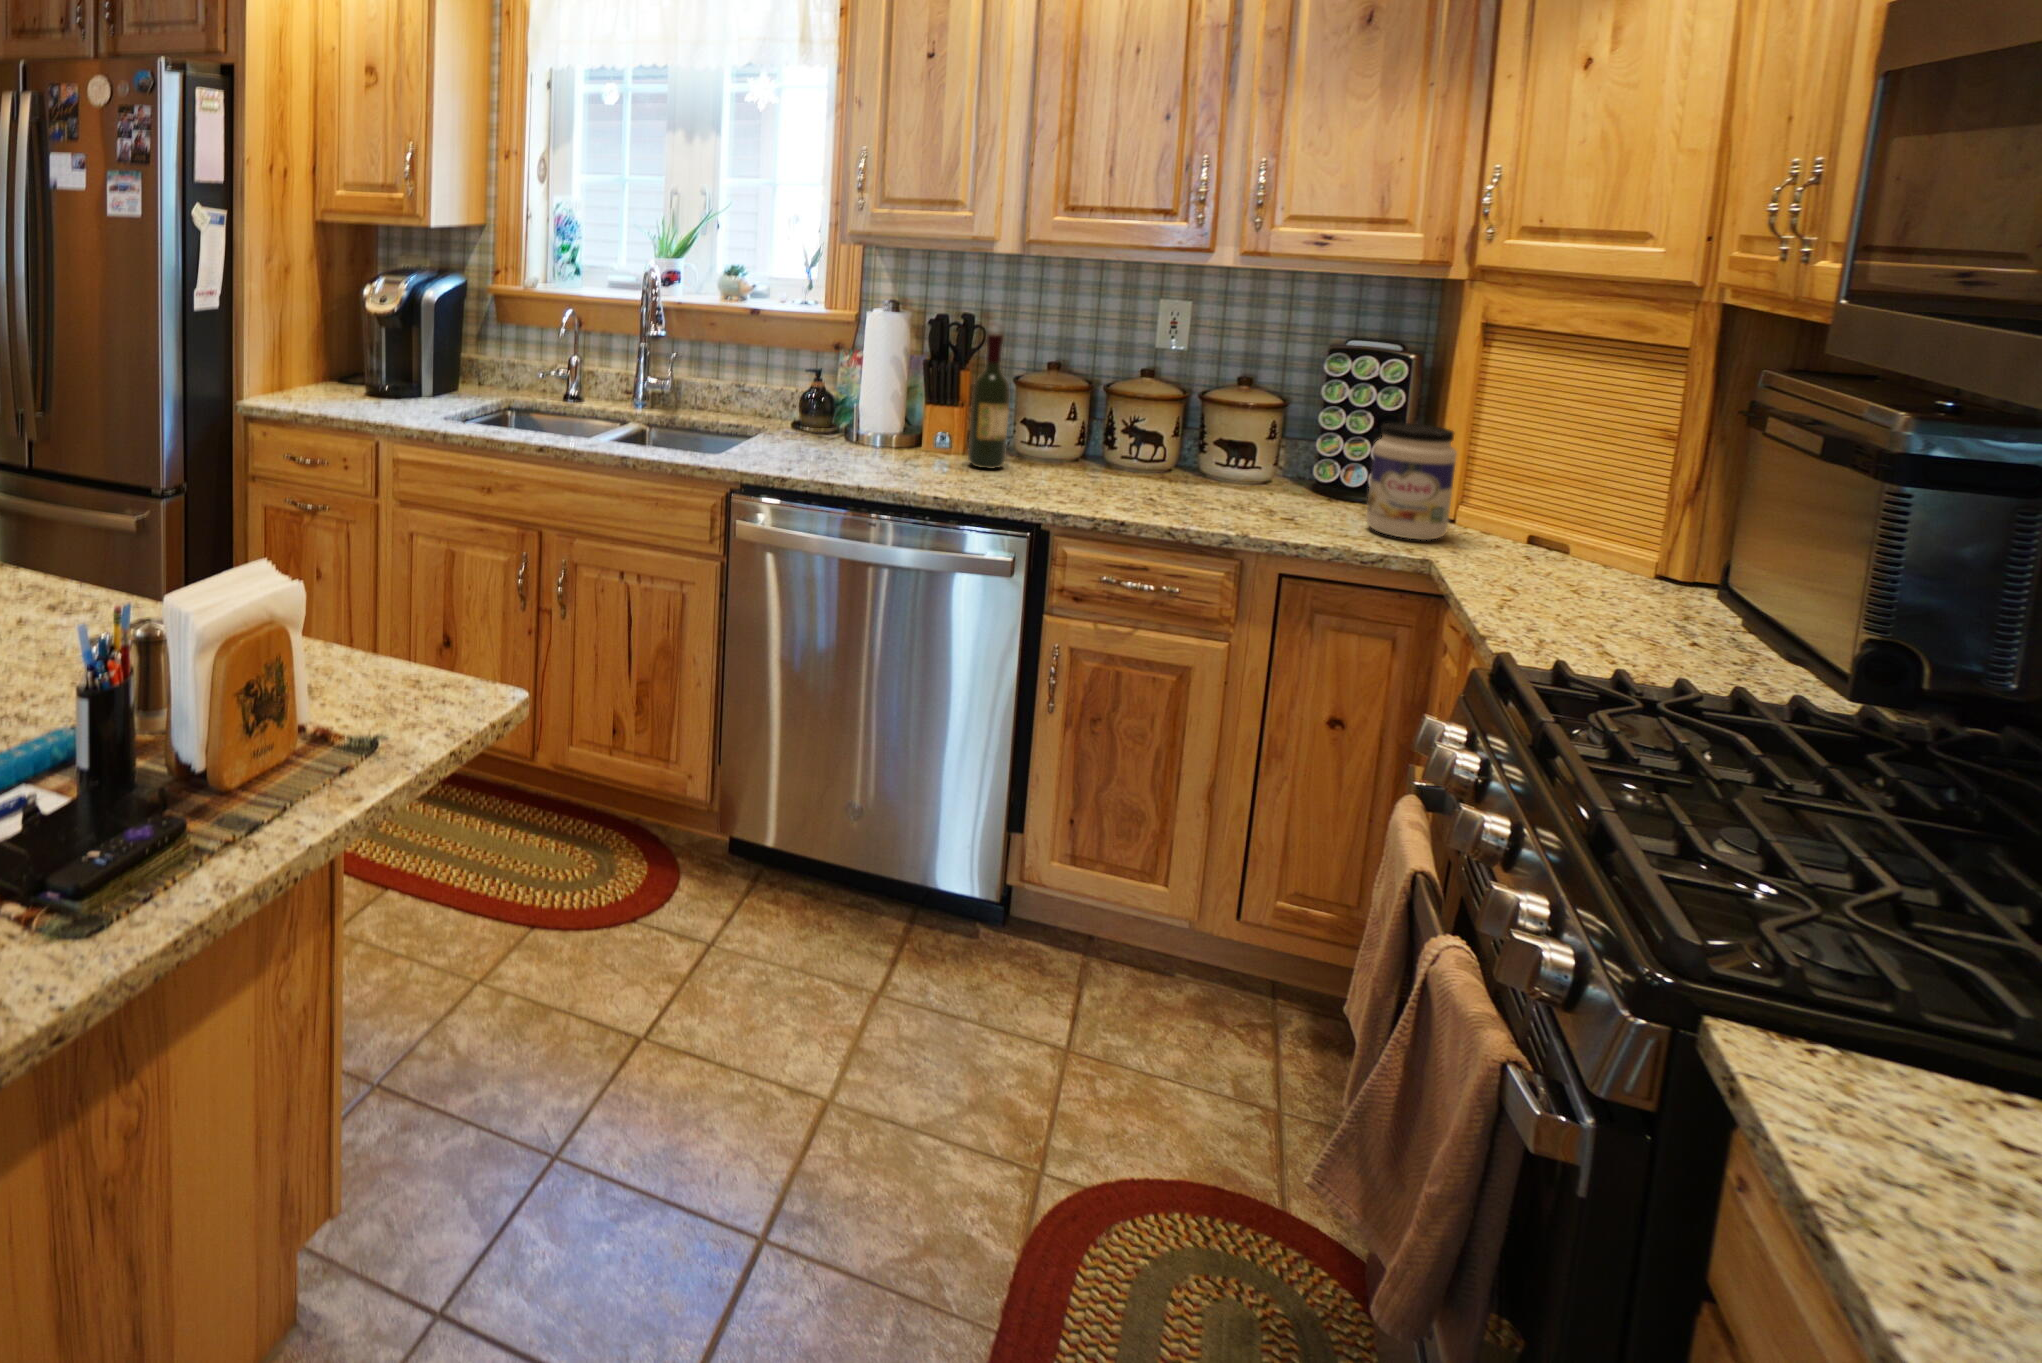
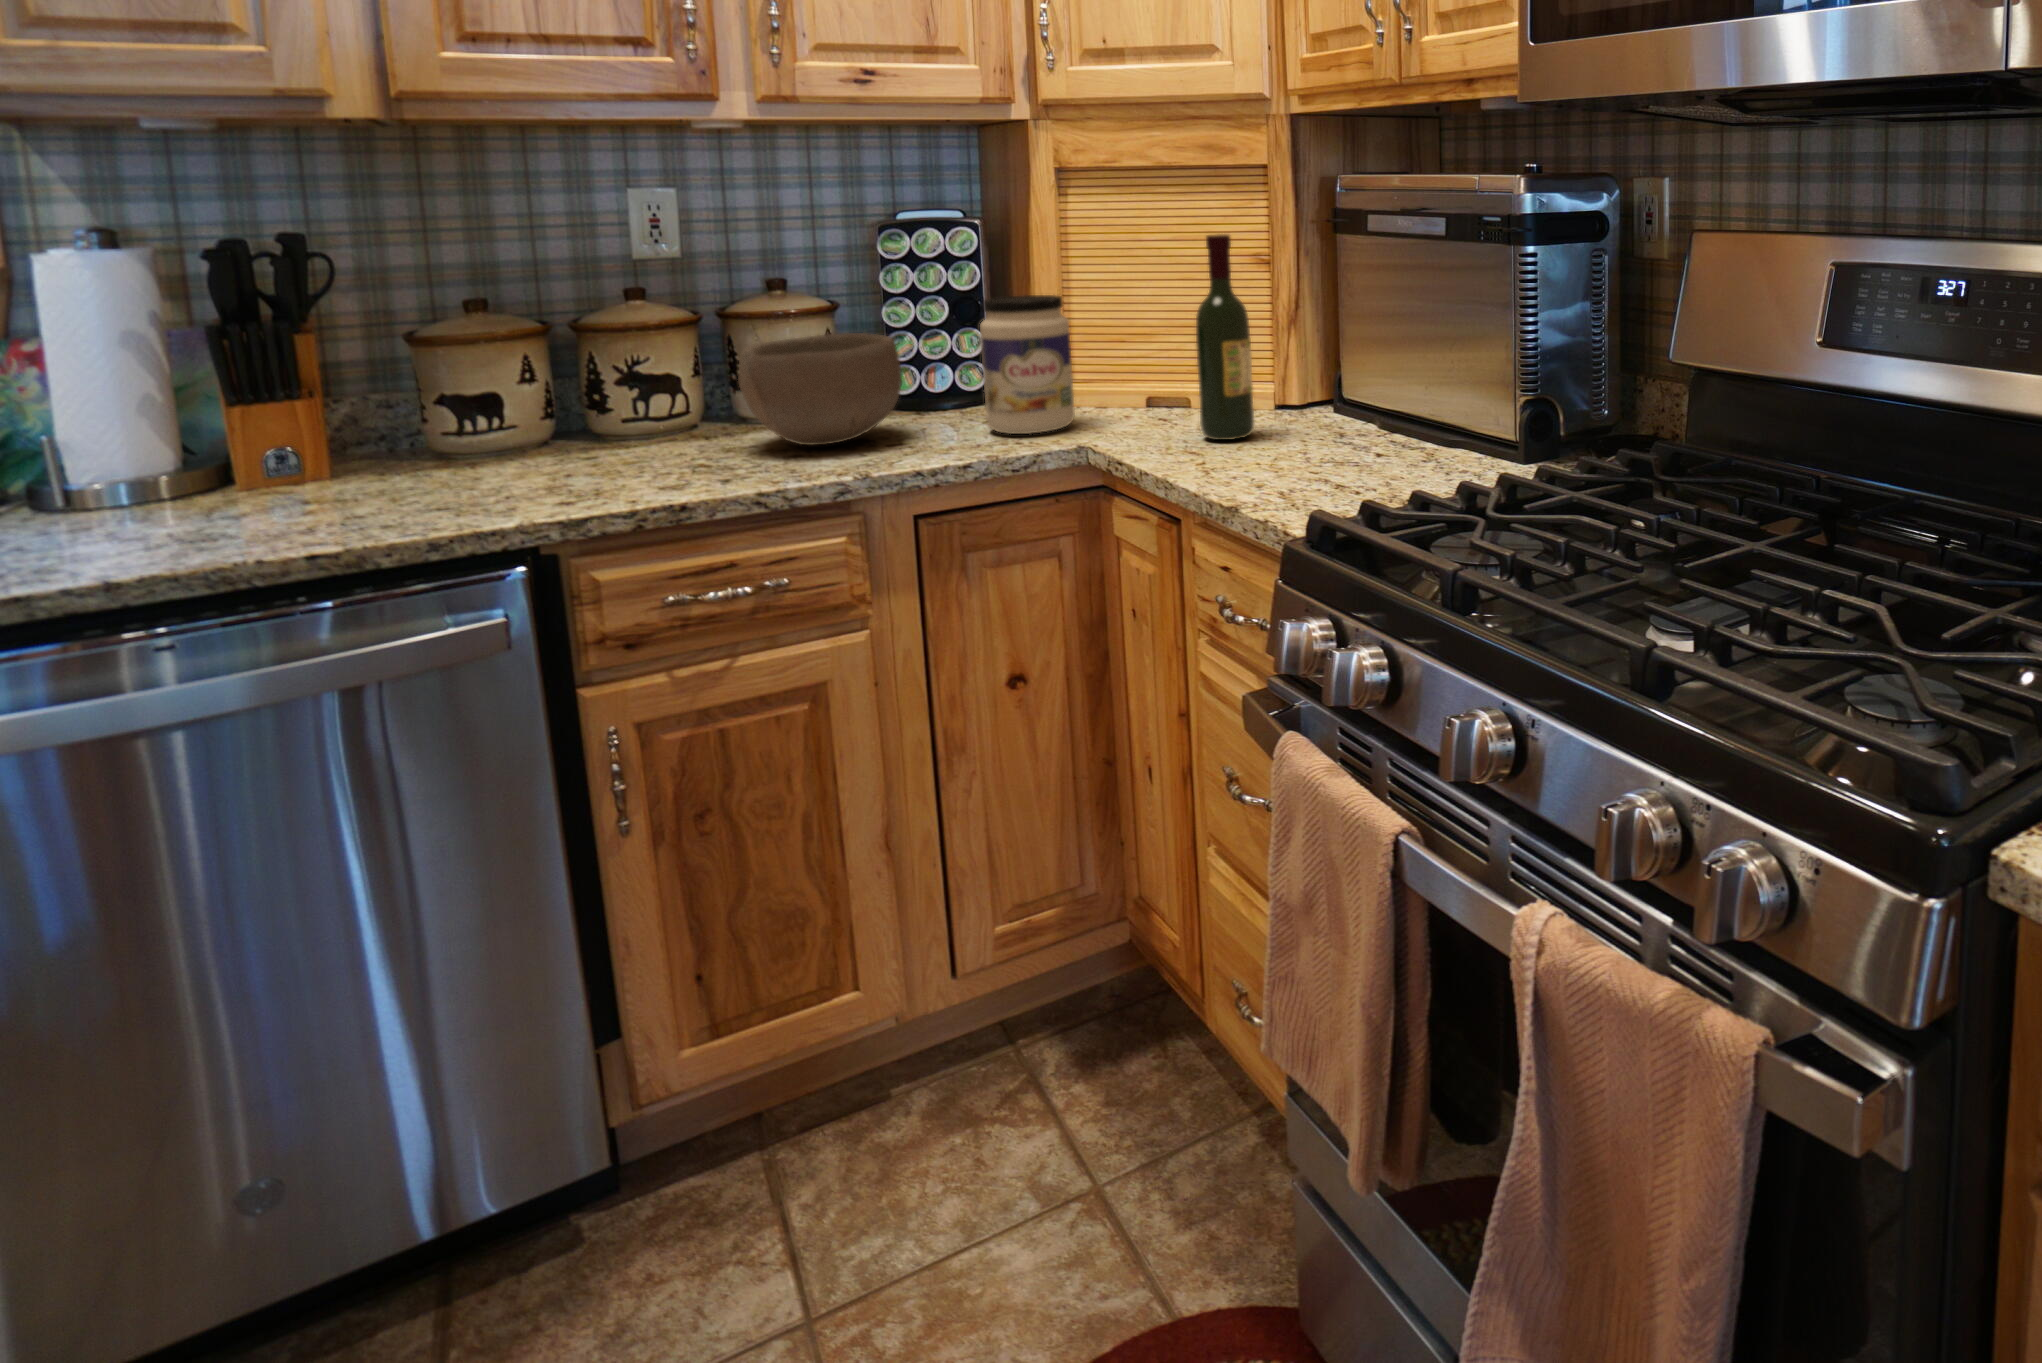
wine bottle: present [968,333,1009,469] -> present [1196,234,1255,440]
bowl: none [1187,424,1307,505] -> present [738,333,902,445]

